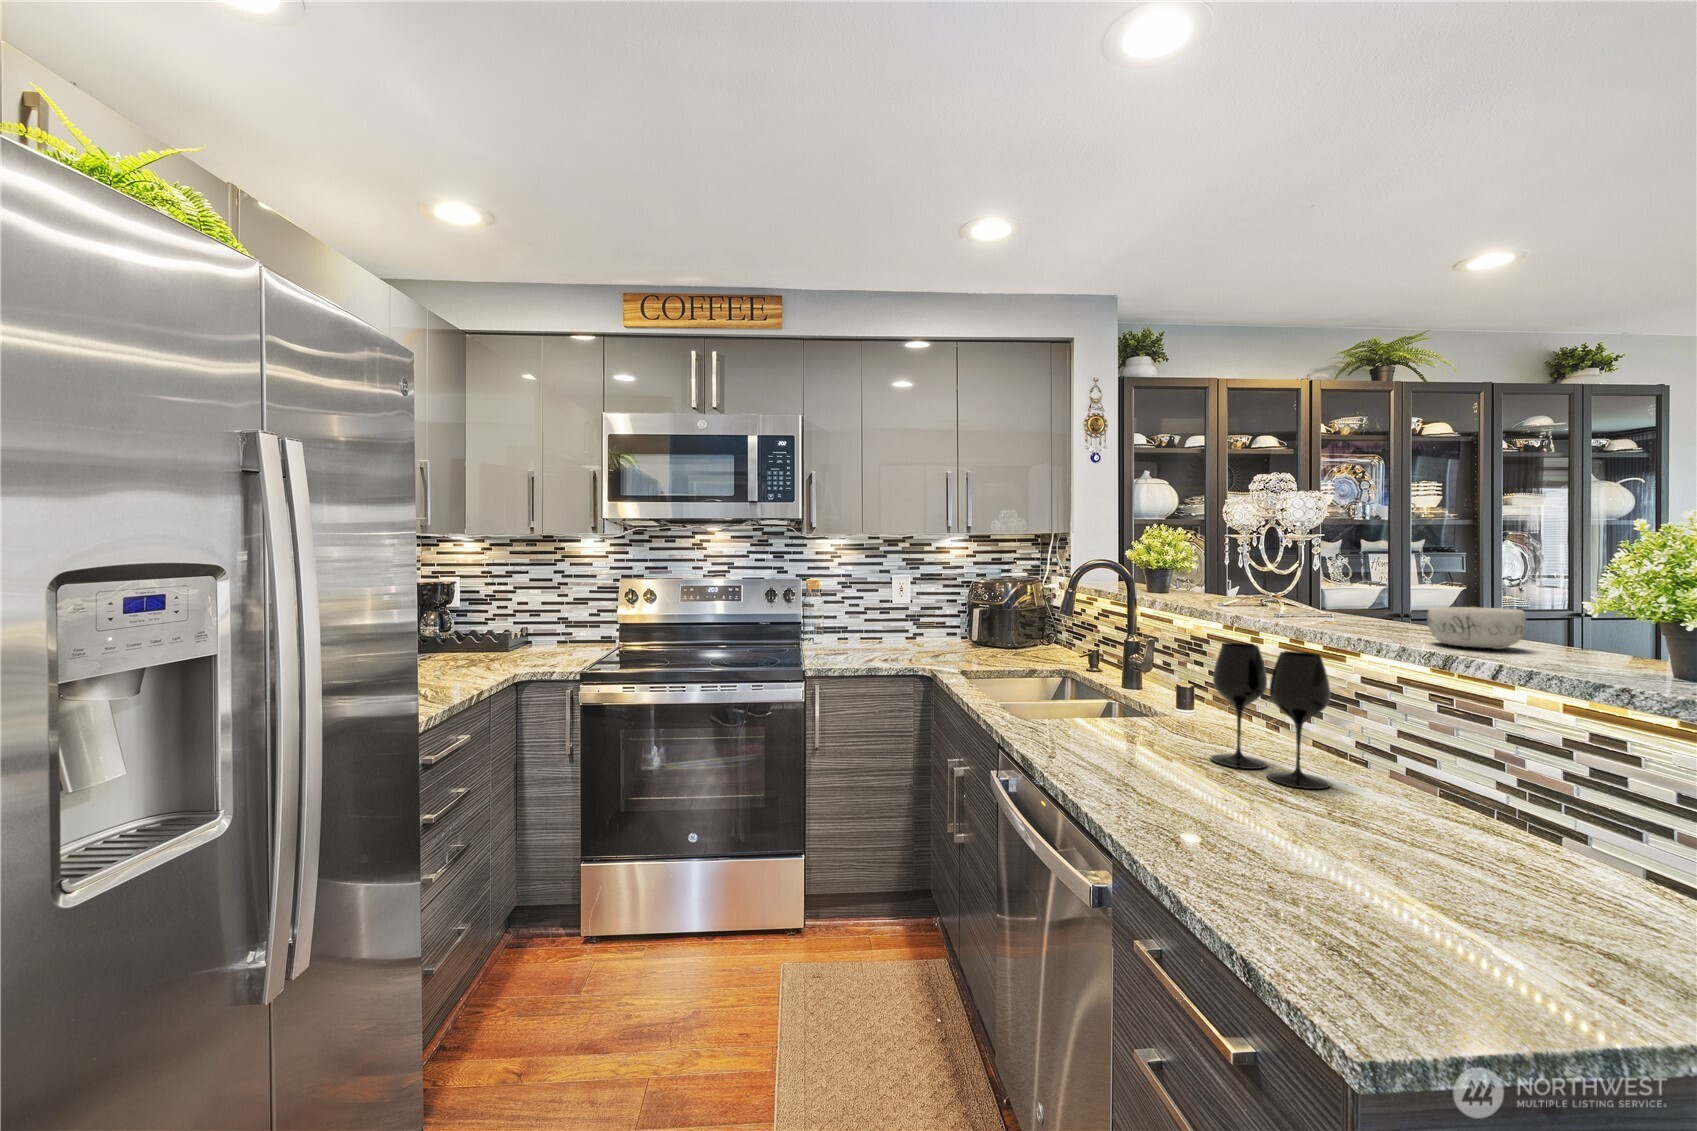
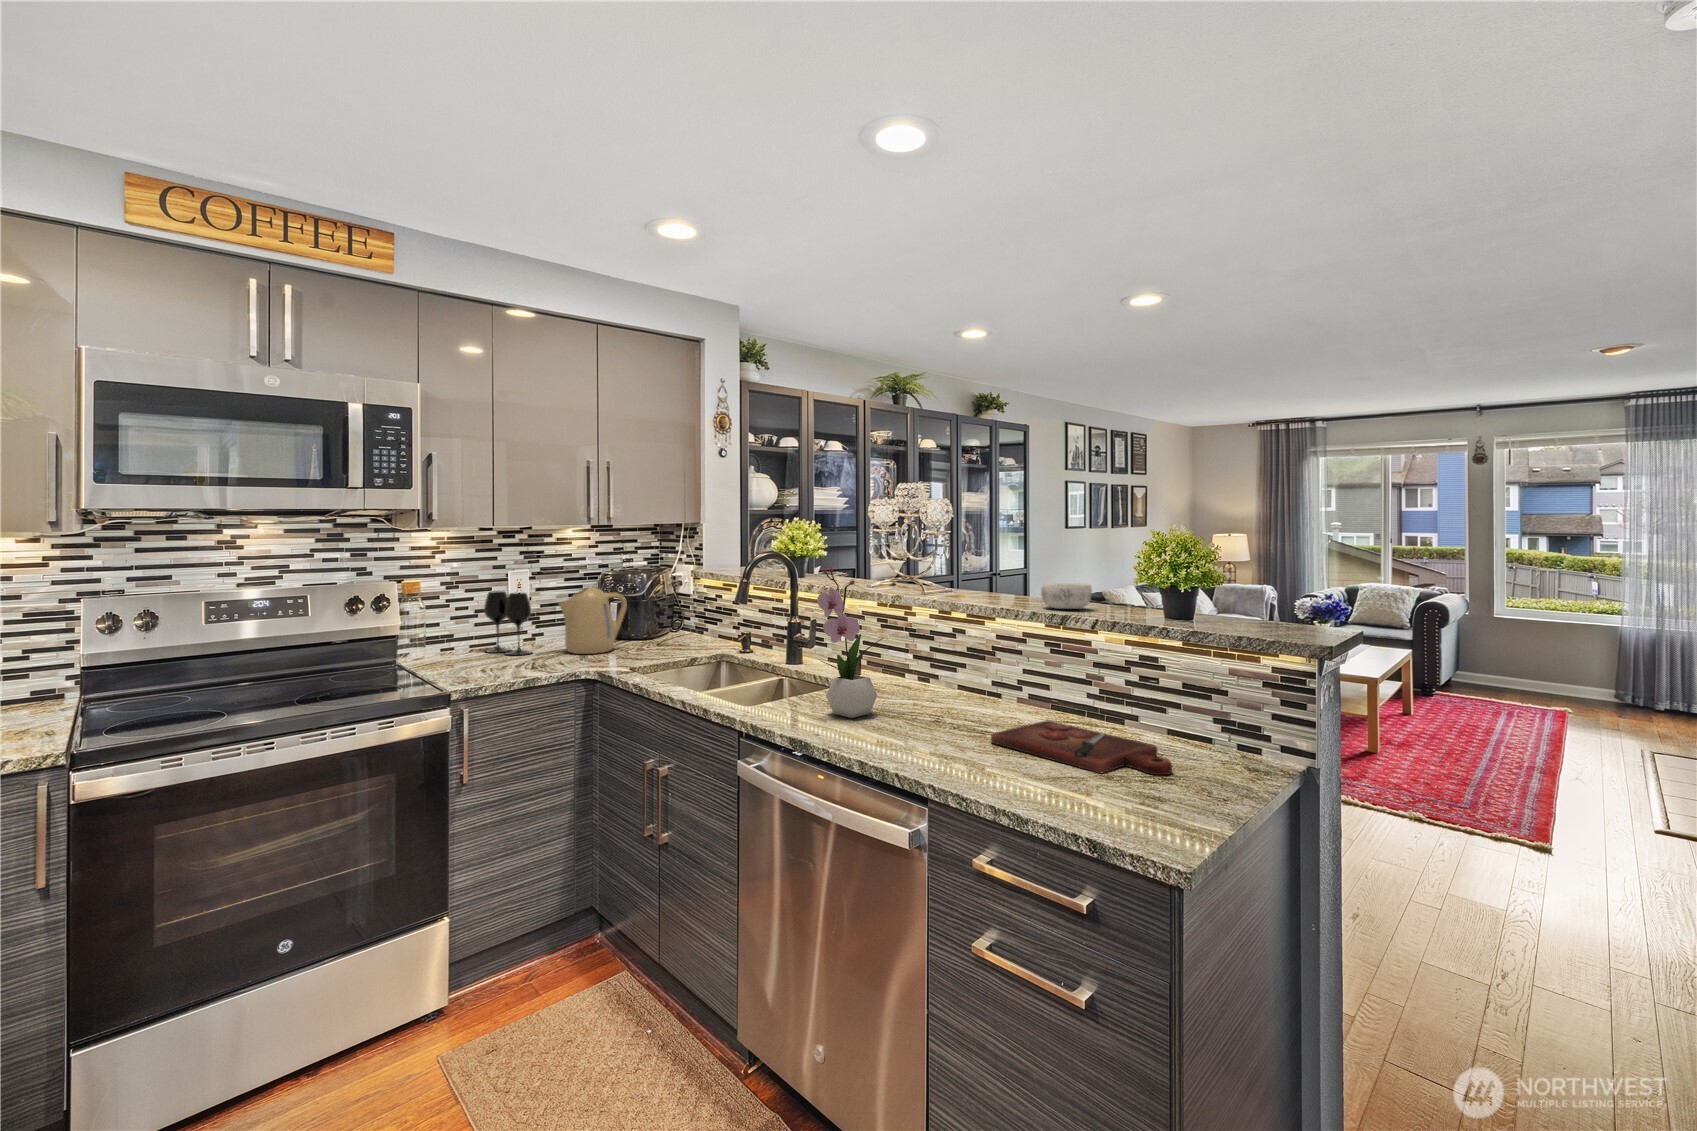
flower arrangement: none [1061,573,1147,755] -> present [817,568,883,718]
kettle: none [919,591,983,655] -> present [558,587,627,654]
wine glass: present [1211,643,1330,789] -> present [484,591,532,655]
cutting board: none [1240,809,1534,951] -> present [991,721,1172,775]

